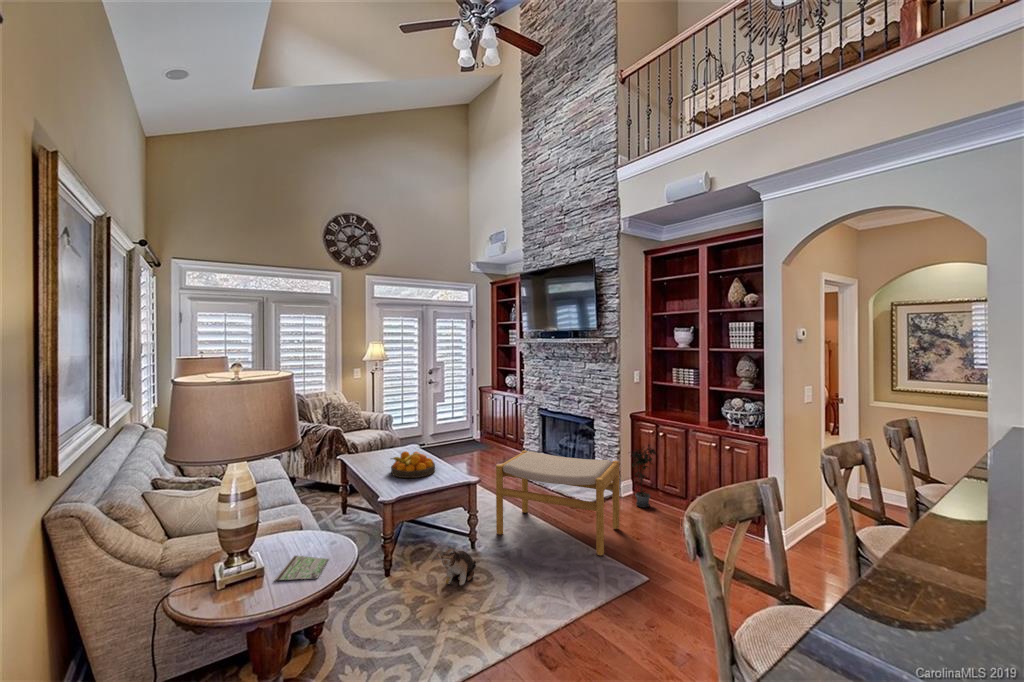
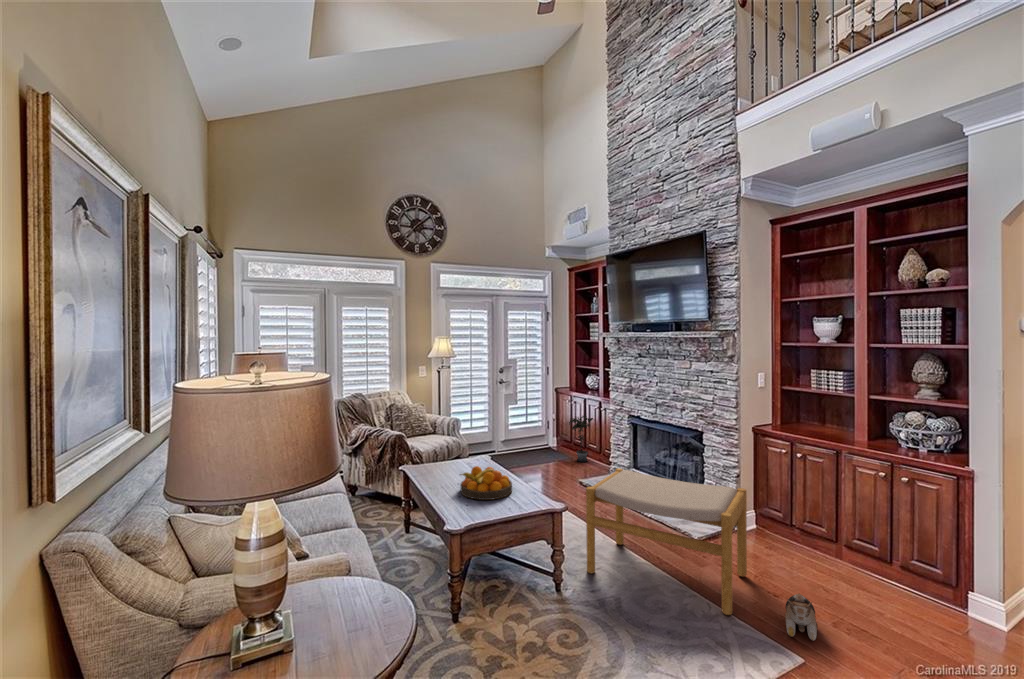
potted plant: present [631,444,656,508] -> present [569,414,593,462]
plush toy: present [438,549,476,586] -> present [785,594,818,641]
book: present [276,556,329,580] -> none [307,611,388,660]

